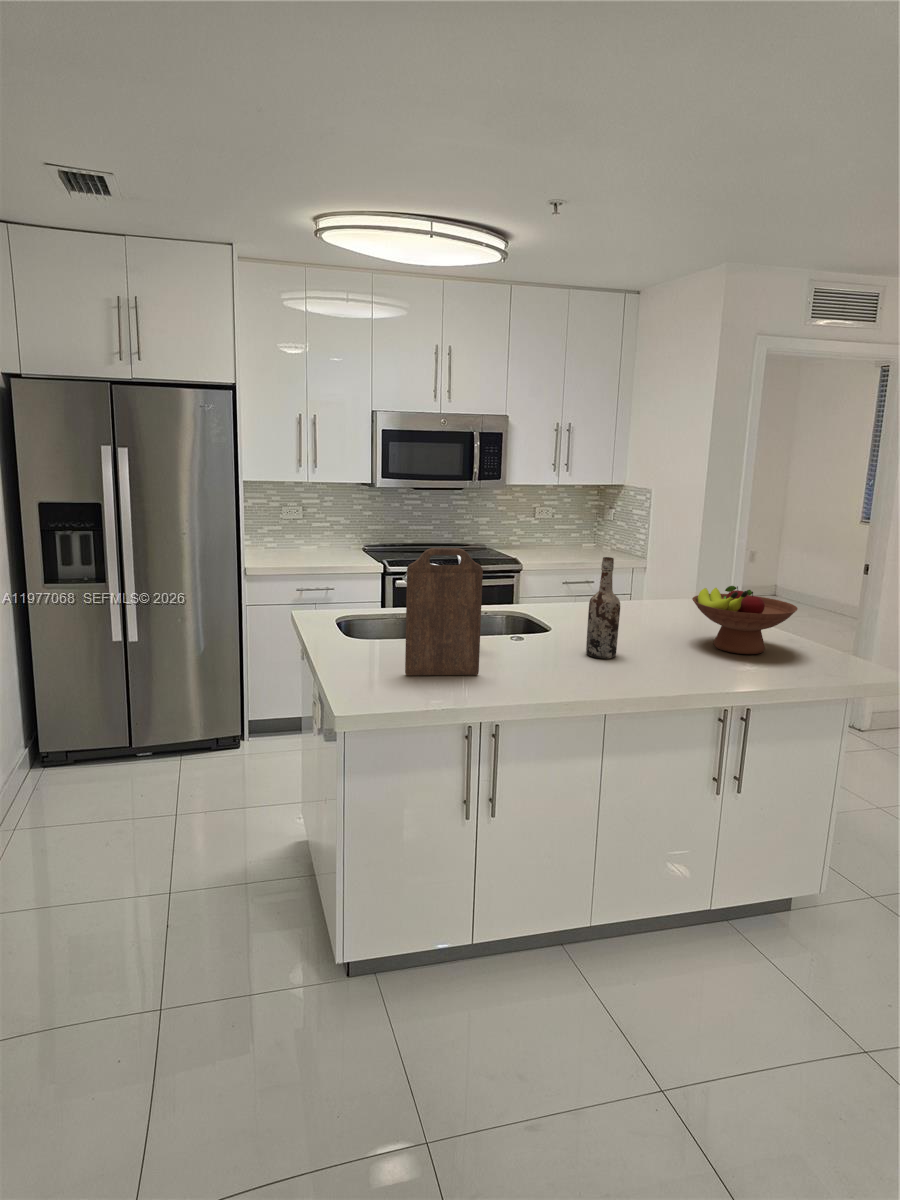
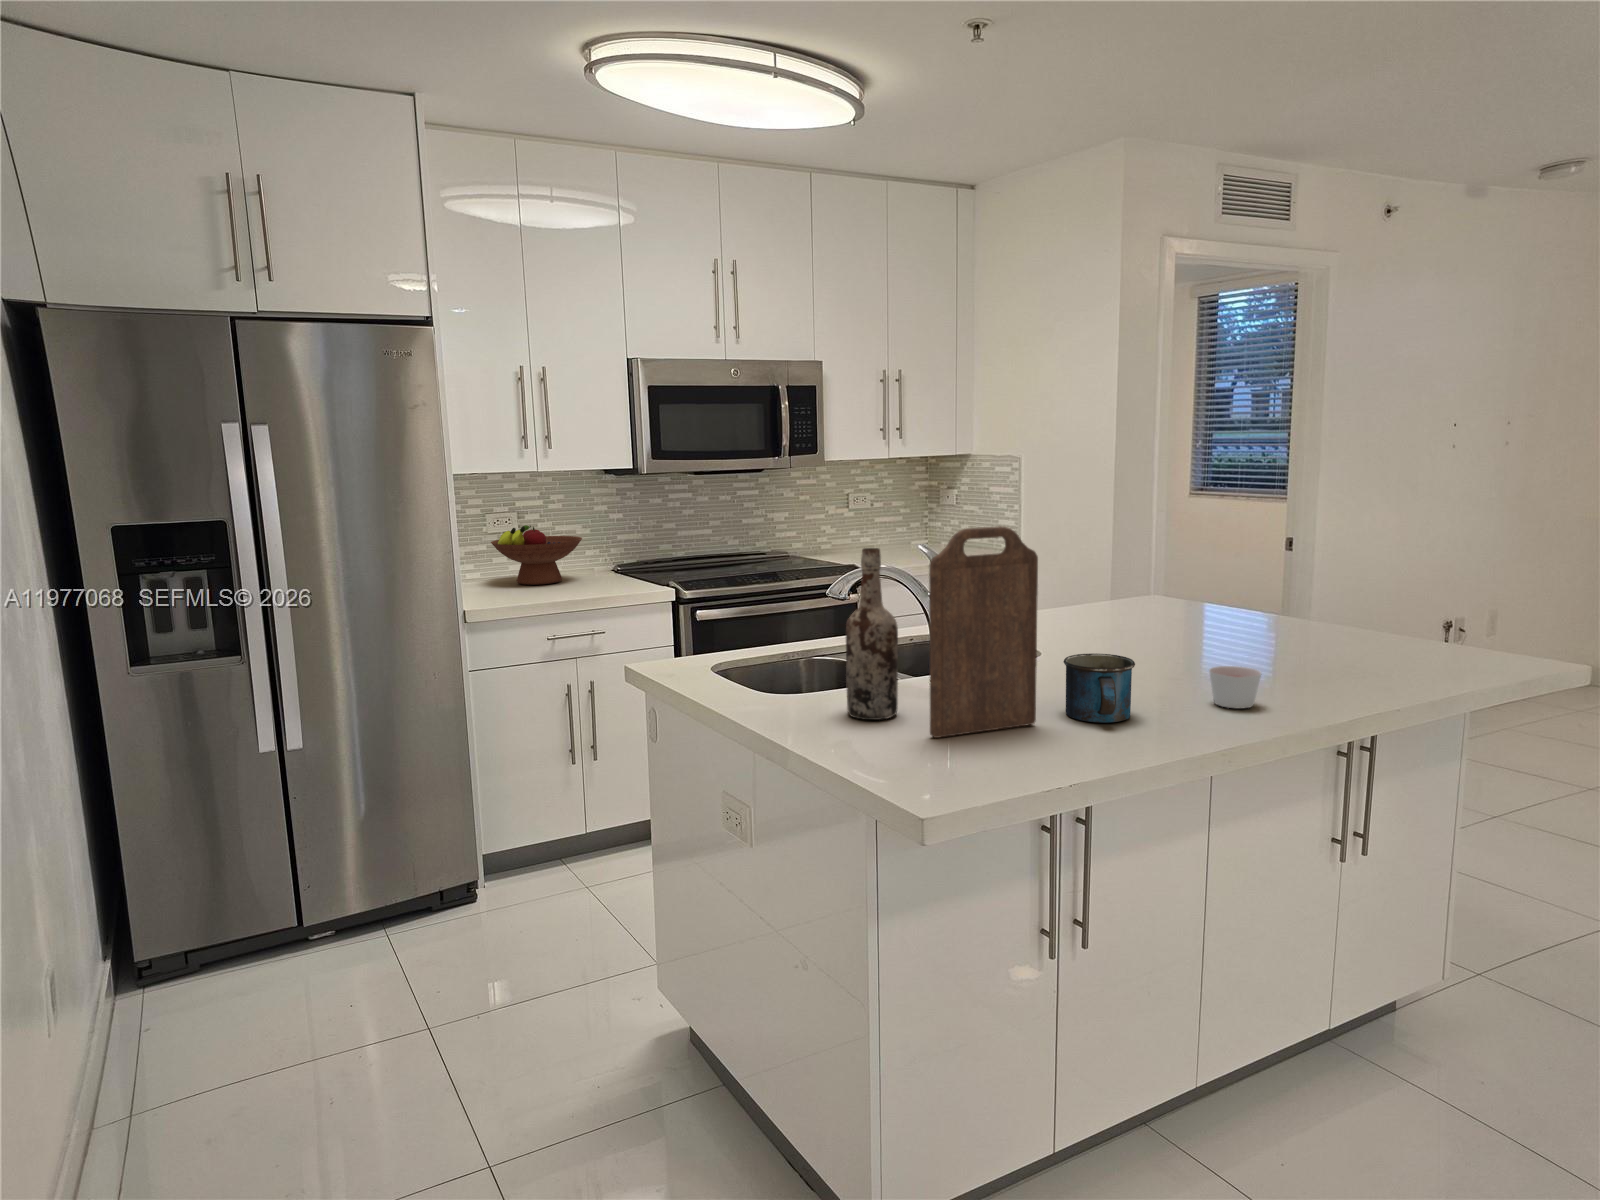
wine bottle: present [586,557,620,659] -> present [846,548,898,720]
fruit bowl: present [692,586,798,654] -> present [491,525,582,585]
mug: none [506,634,551,679] -> present [1063,654,1135,723]
candle: none [611,652,644,681] -> present [1209,666,1261,708]

